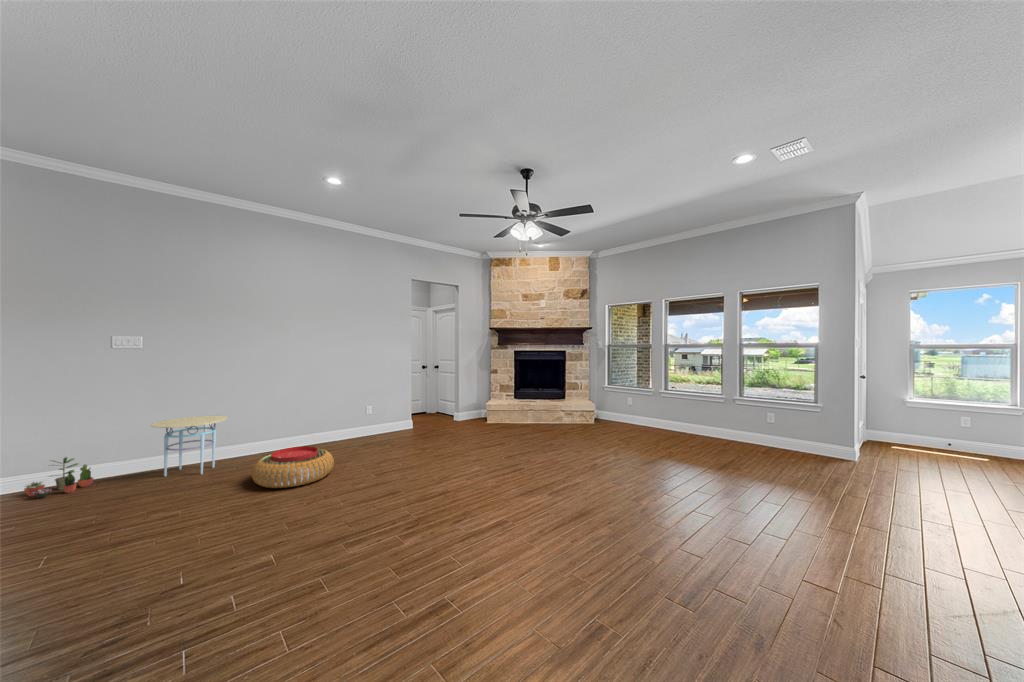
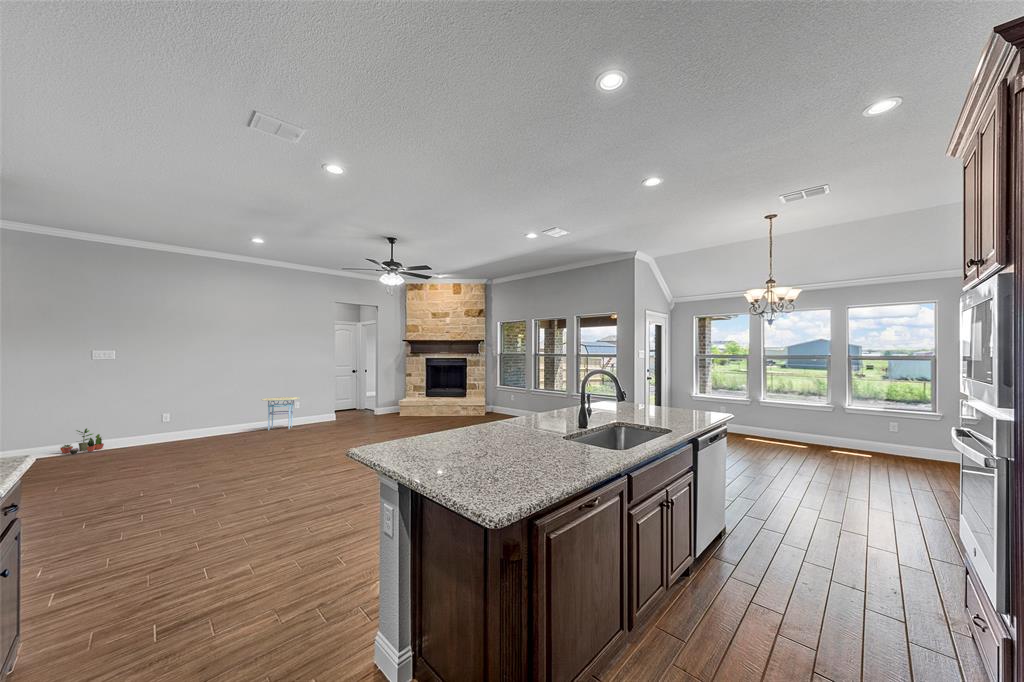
side table: present [151,416,227,476] -> present [261,397,300,430]
pouf: present [251,446,334,488] -> none [219,423,276,446]

